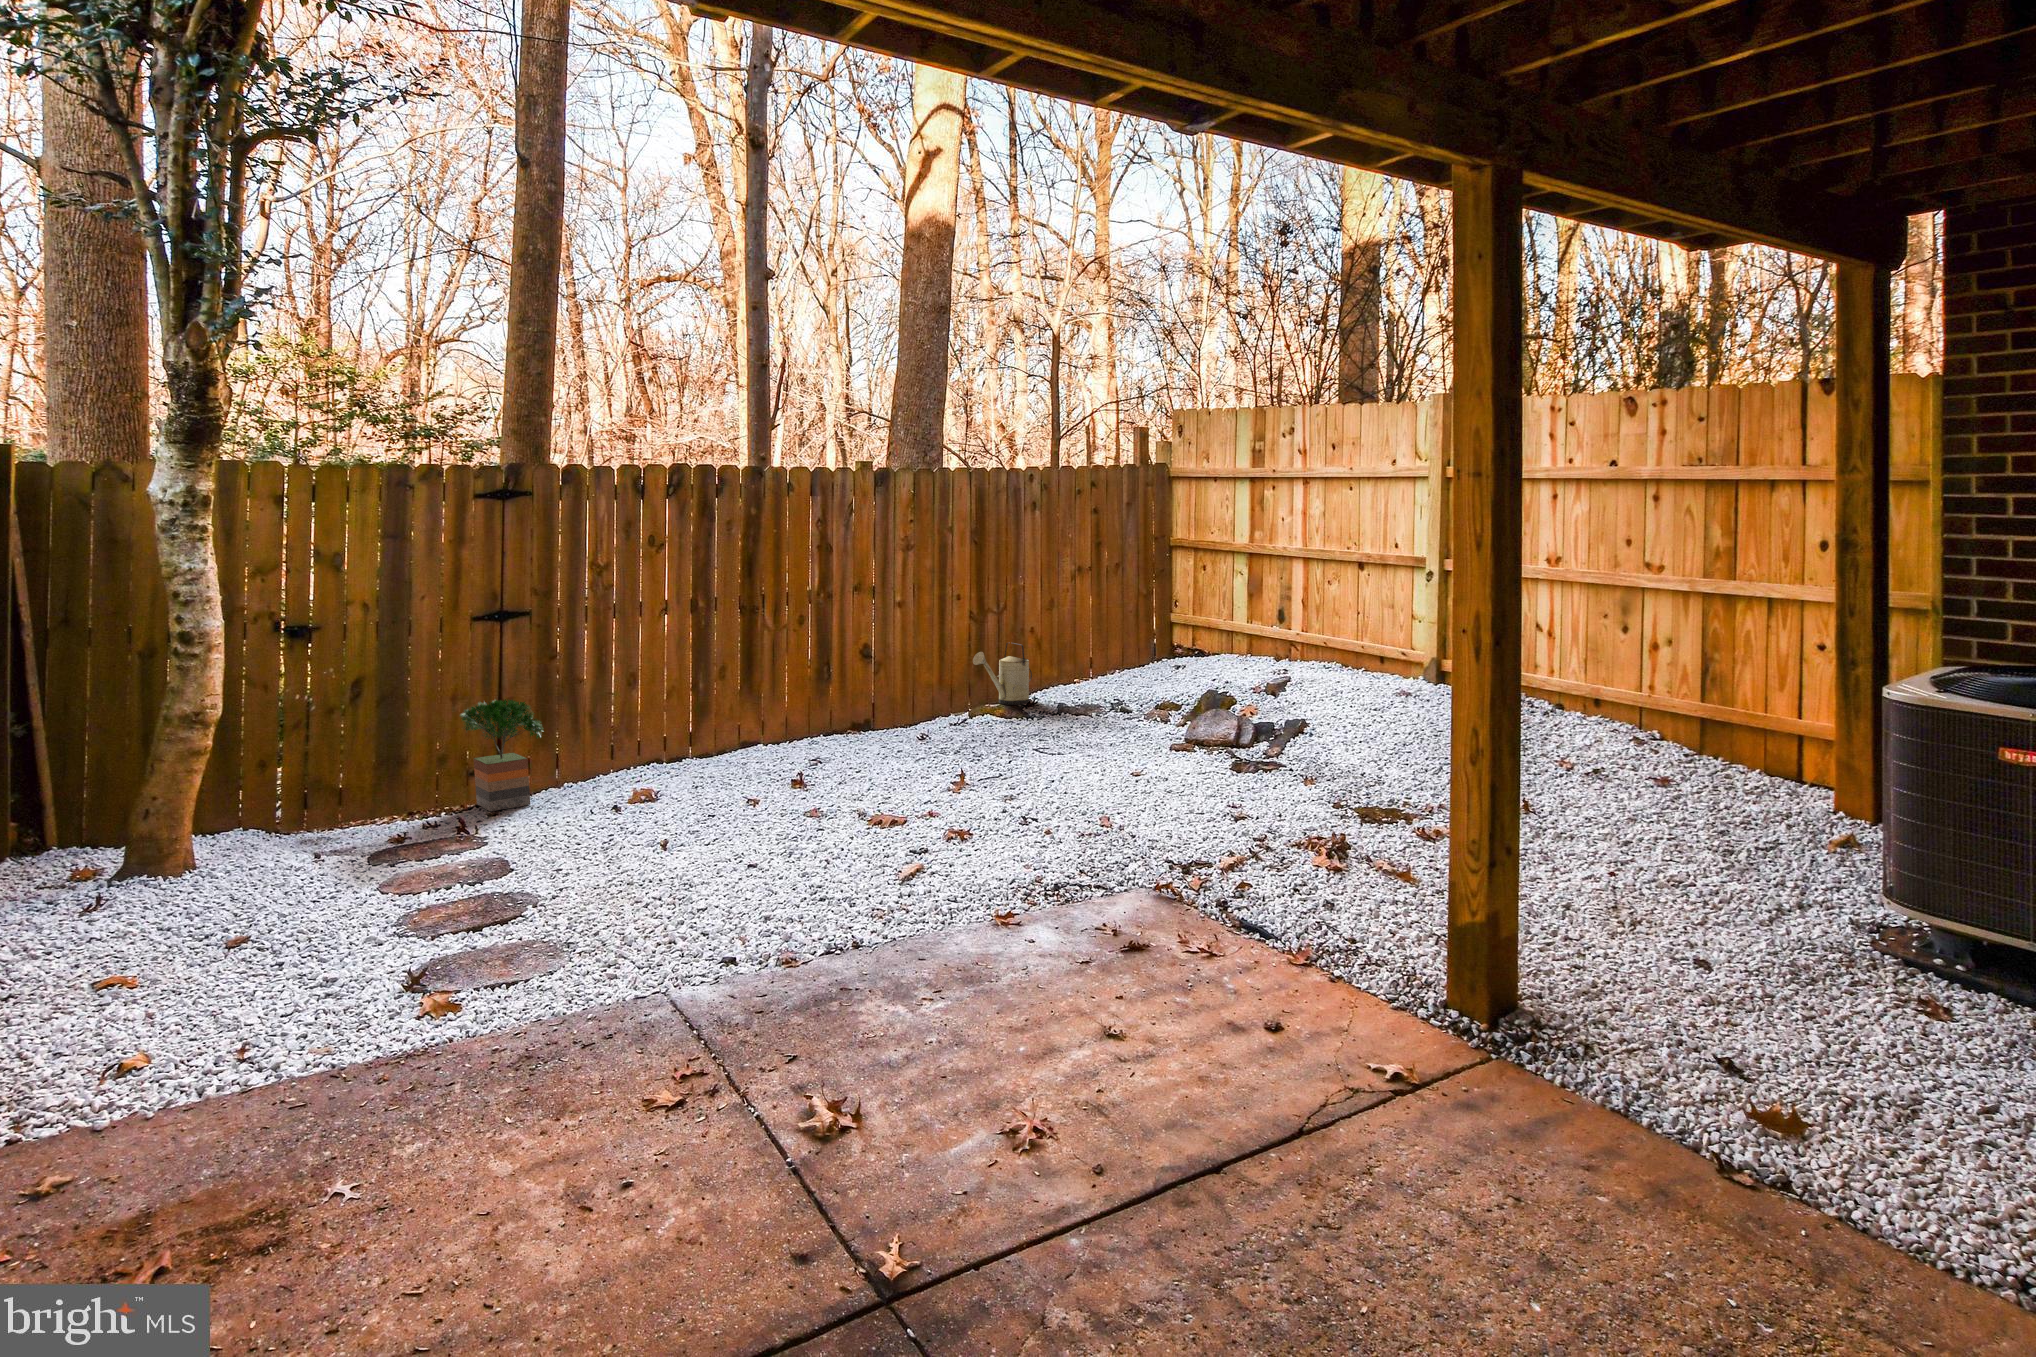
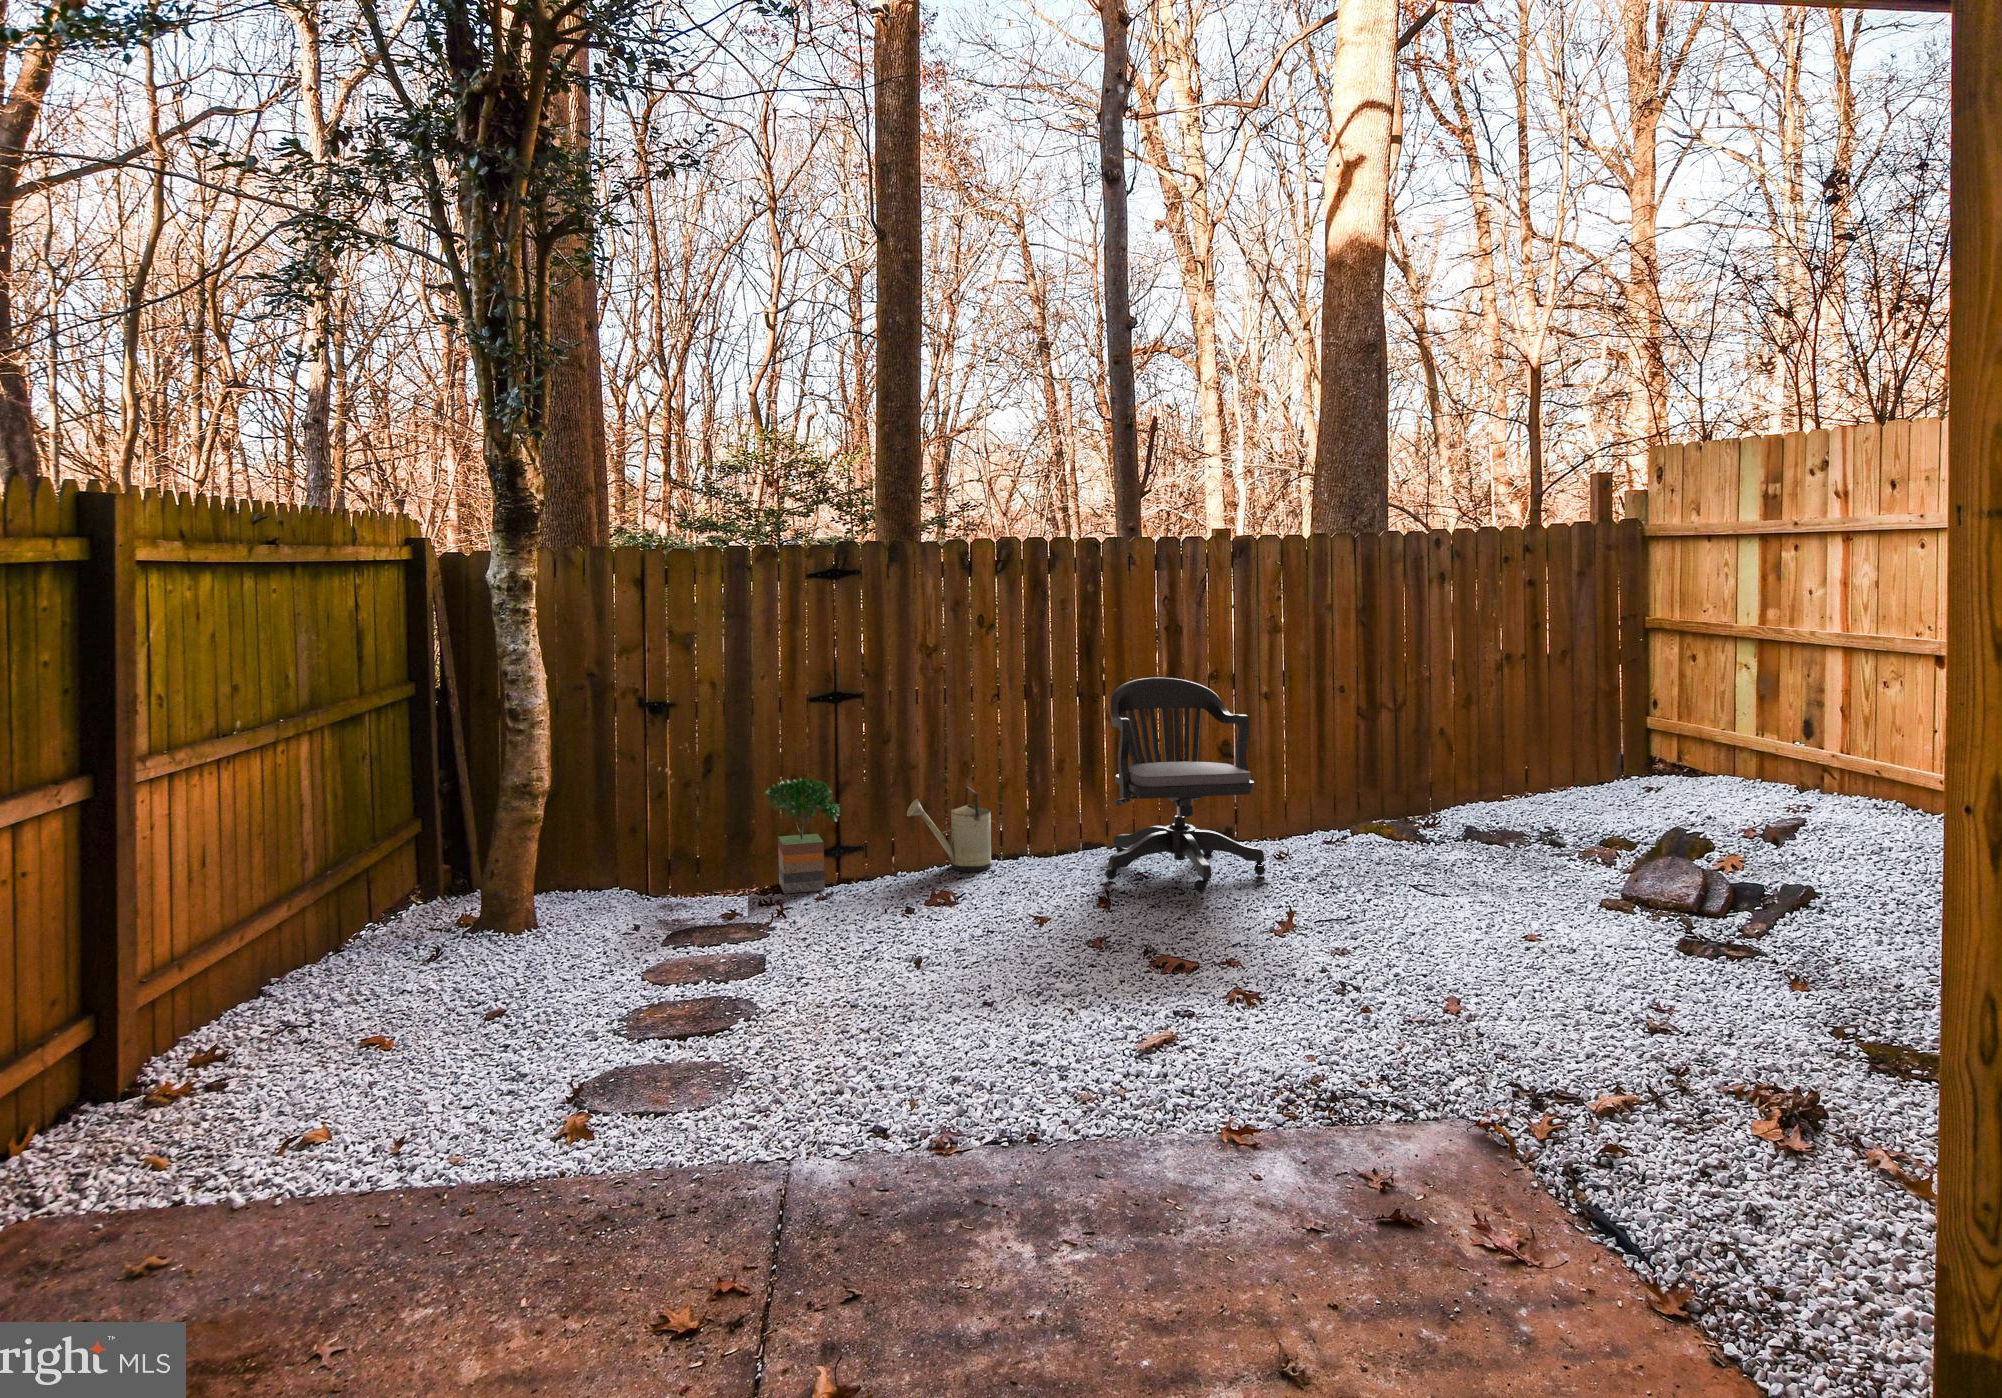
chair: none [782,594,921,772] -> present [1105,678,1265,892]
watering can: present [973,643,1032,705] -> present [907,787,999,872]

